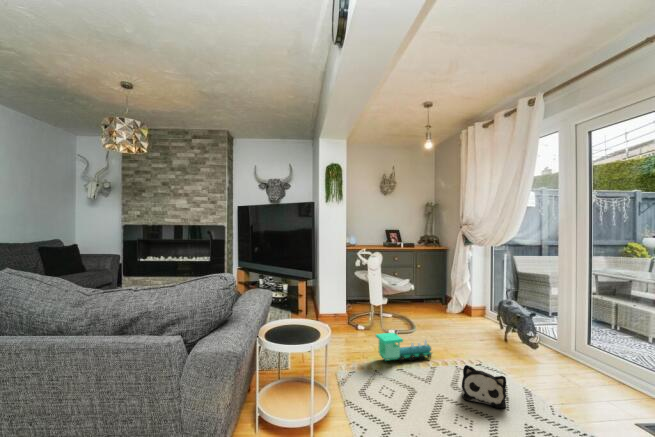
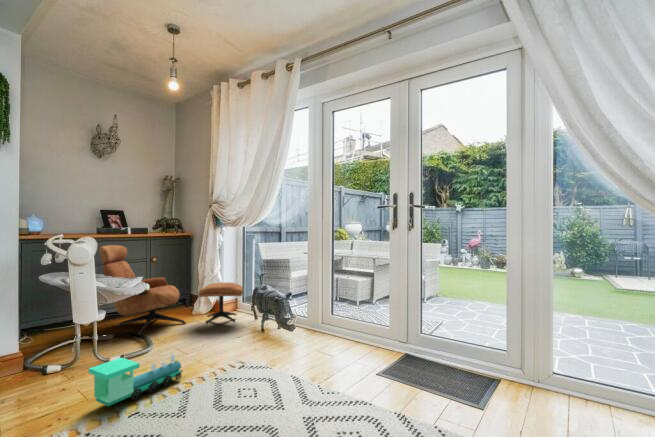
lounge chair: none [385,254,489,327] -> present [100,245,243,335]
plush toy: present [462,365,506,408] -> none [229,371,280,418]

